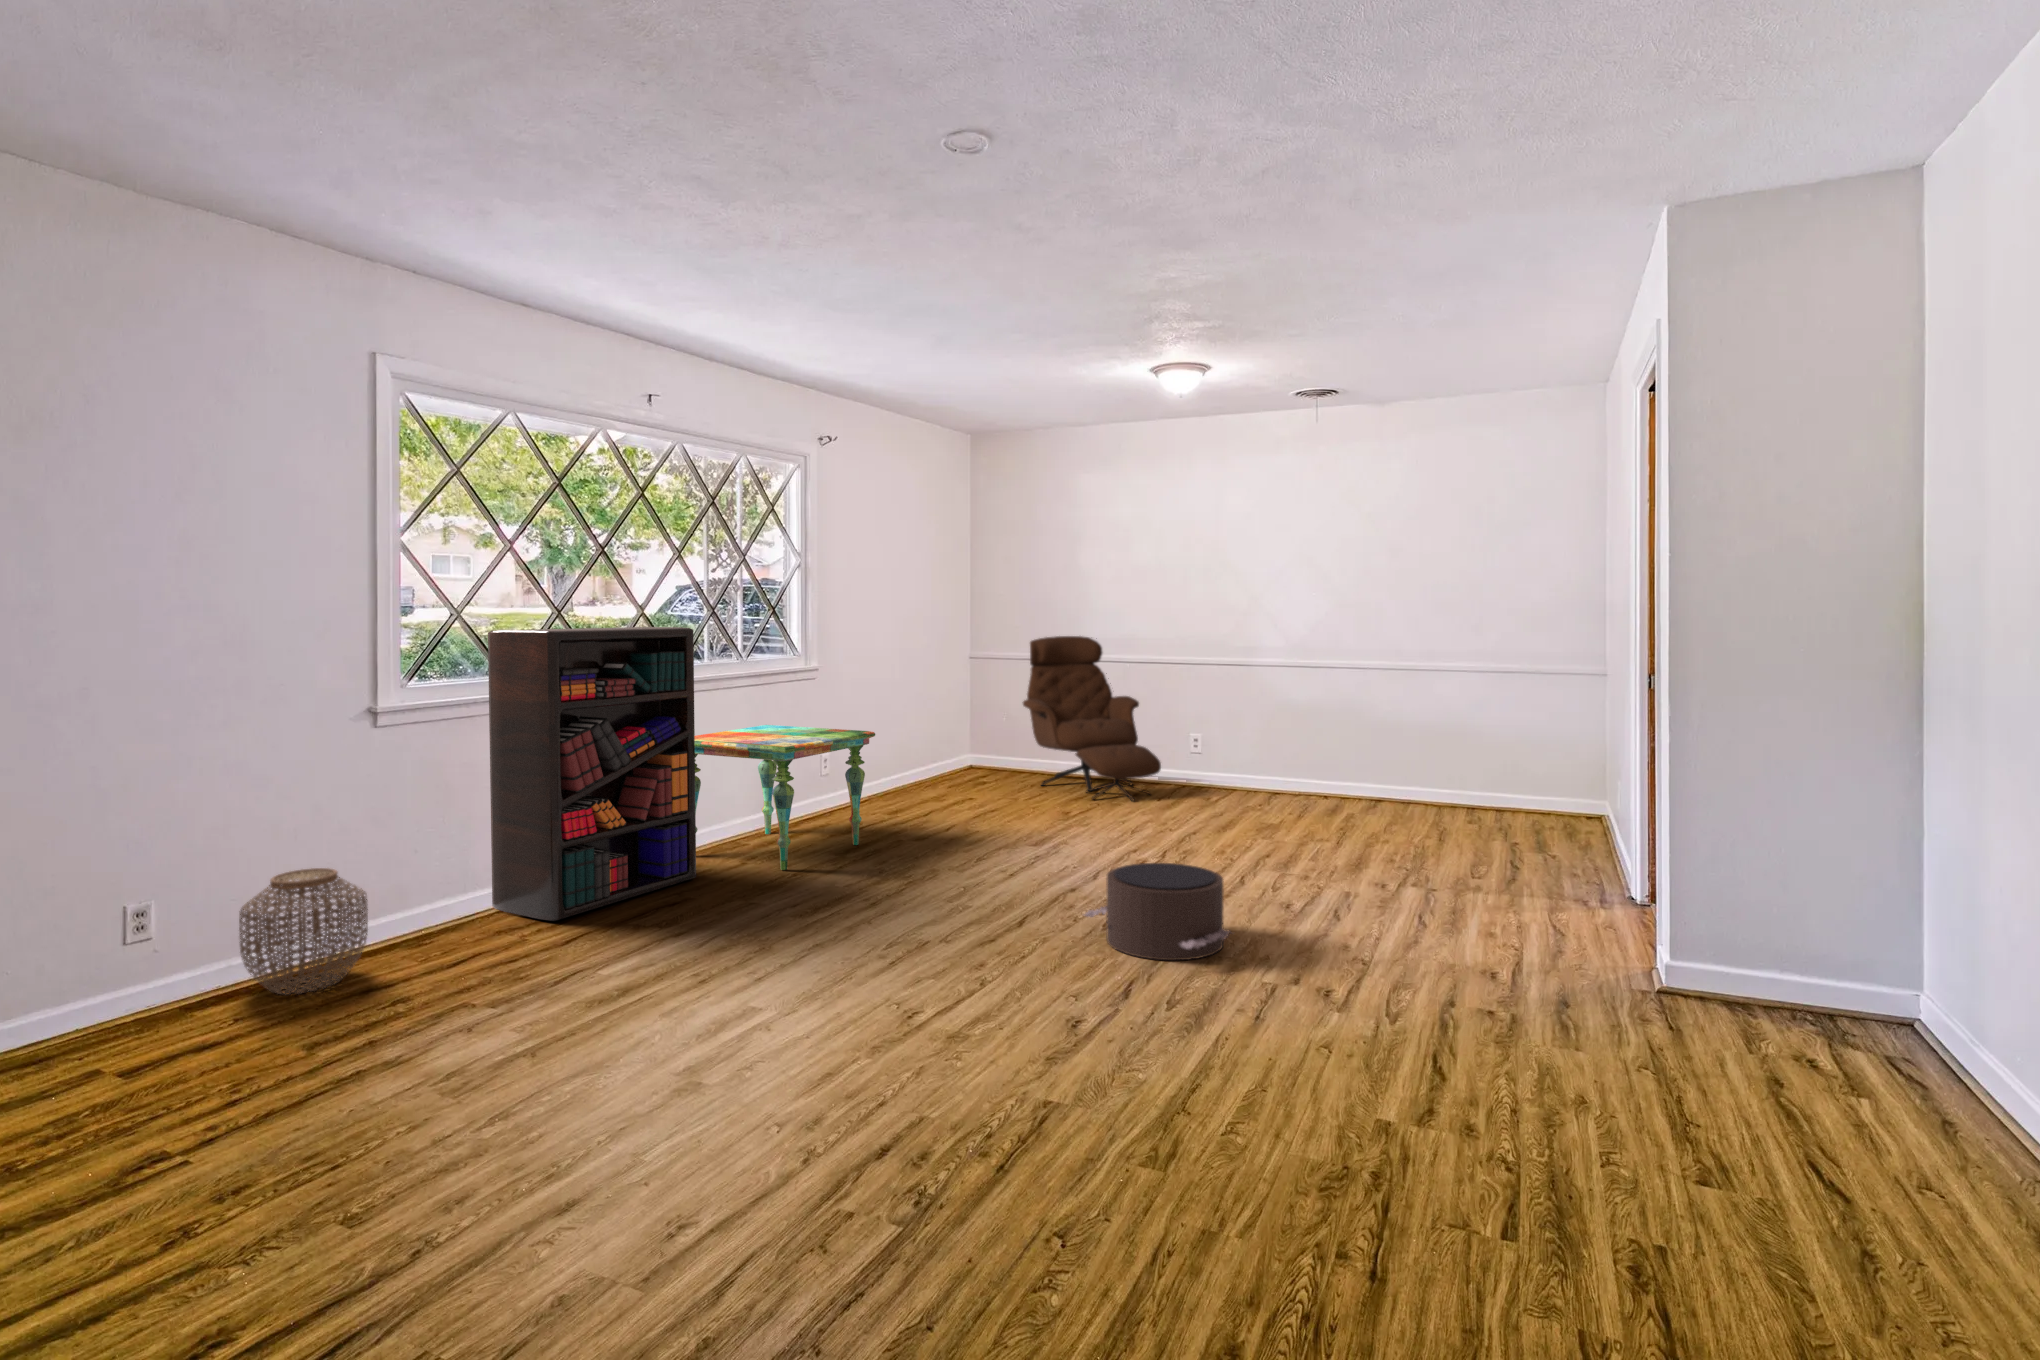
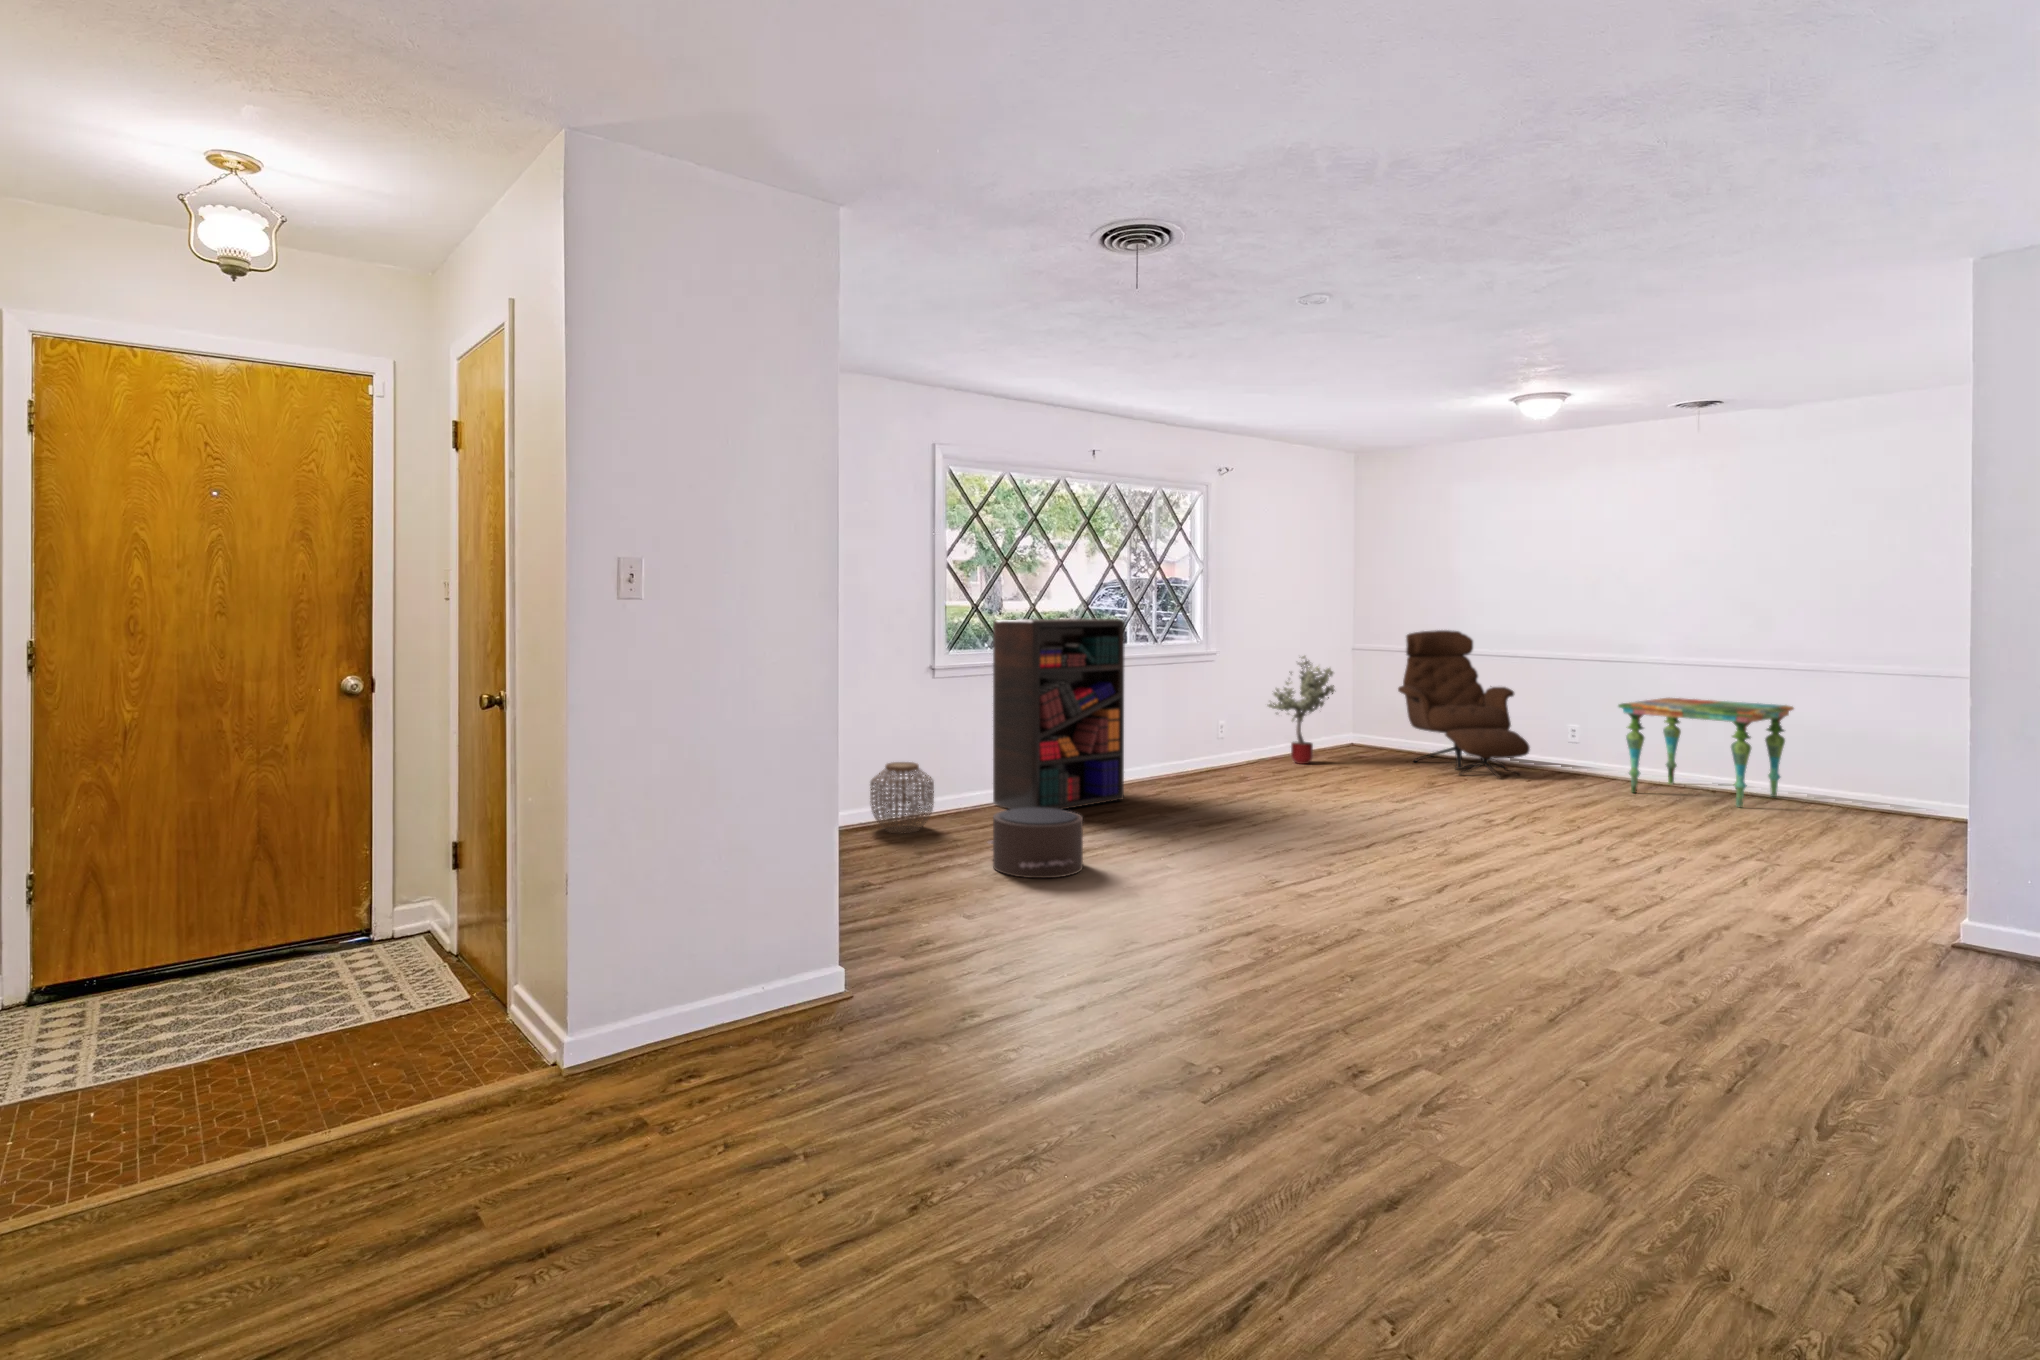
potted tree: none [879,667,958,798] -> present [1268,656,1335,764]
side table: present [695,725,875,870] -> present [1619,698,1794,807]
pouf: present [1084,863,1230,960] -> present [988,808,1083,878]

